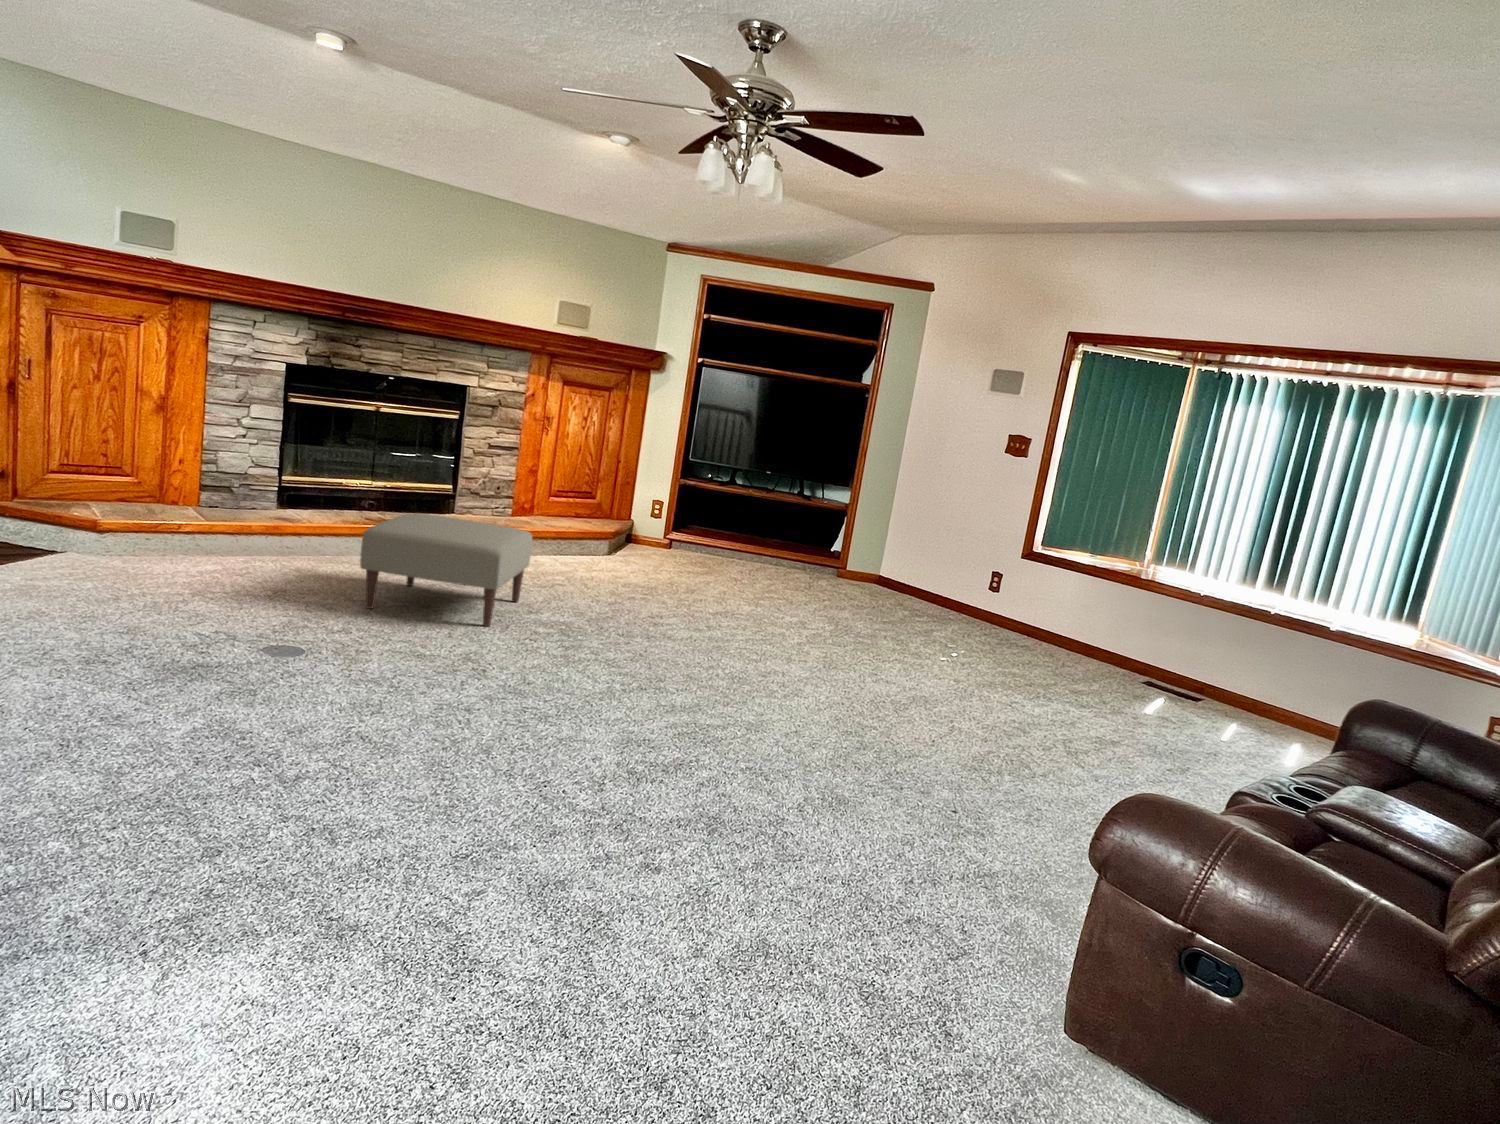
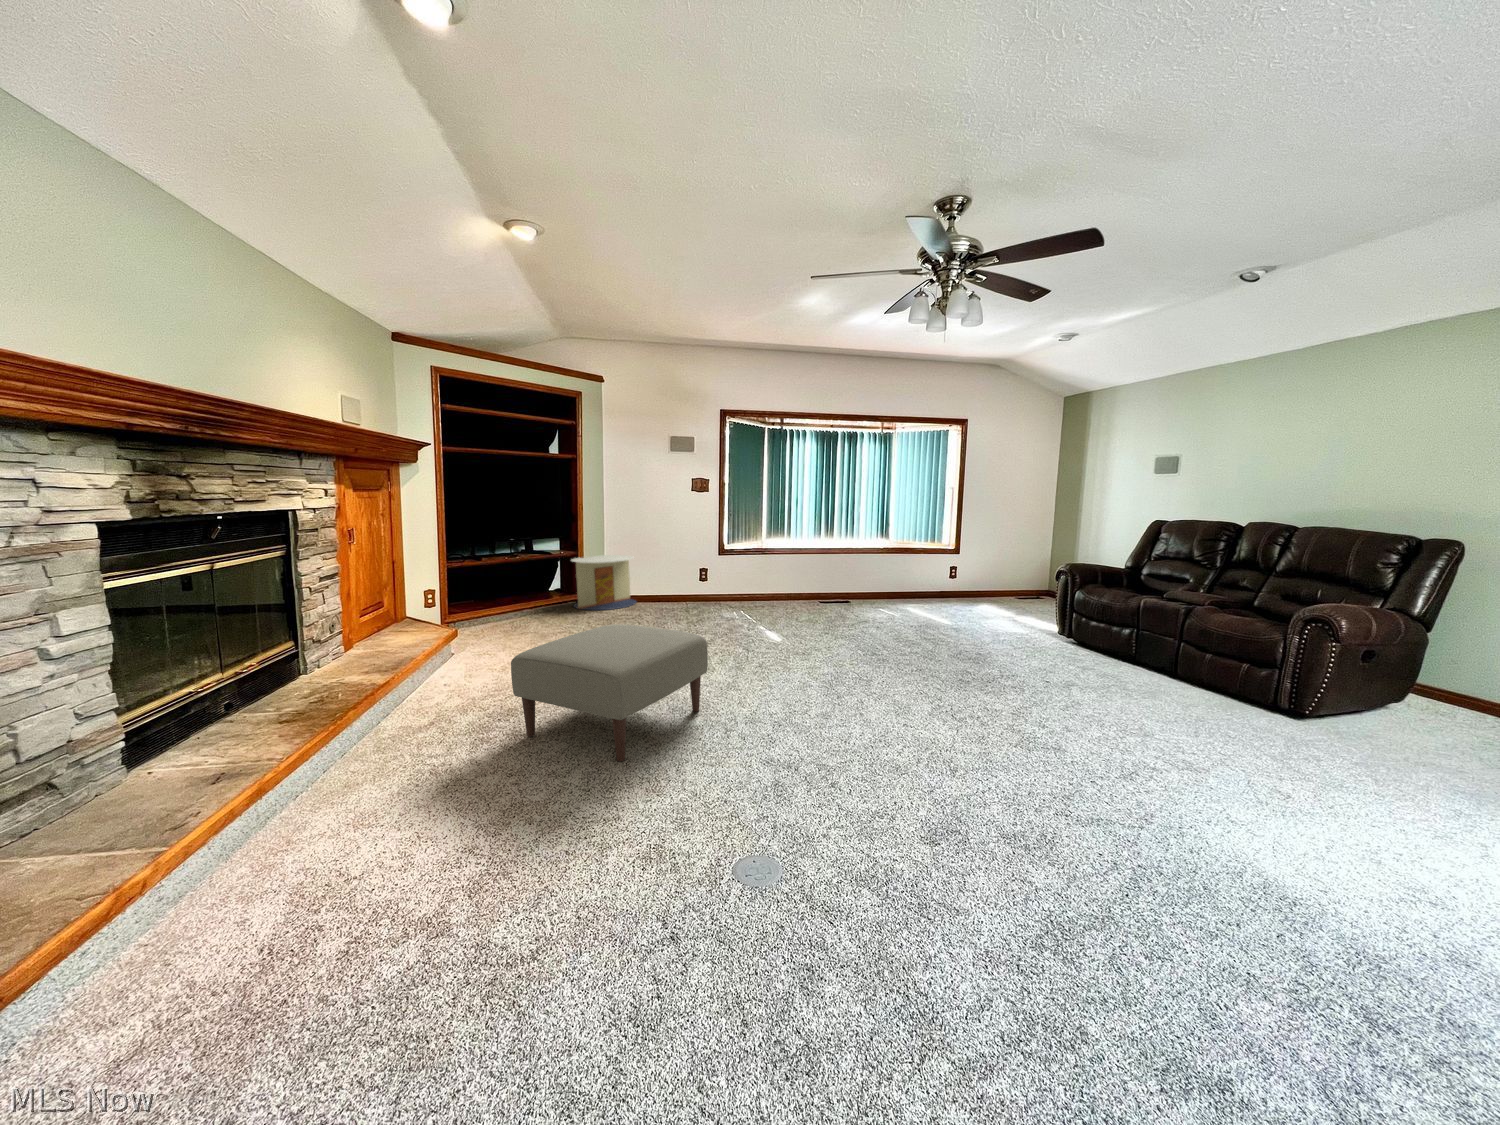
side table: none [795,516,892,598] -> present [571,555,636,610]

